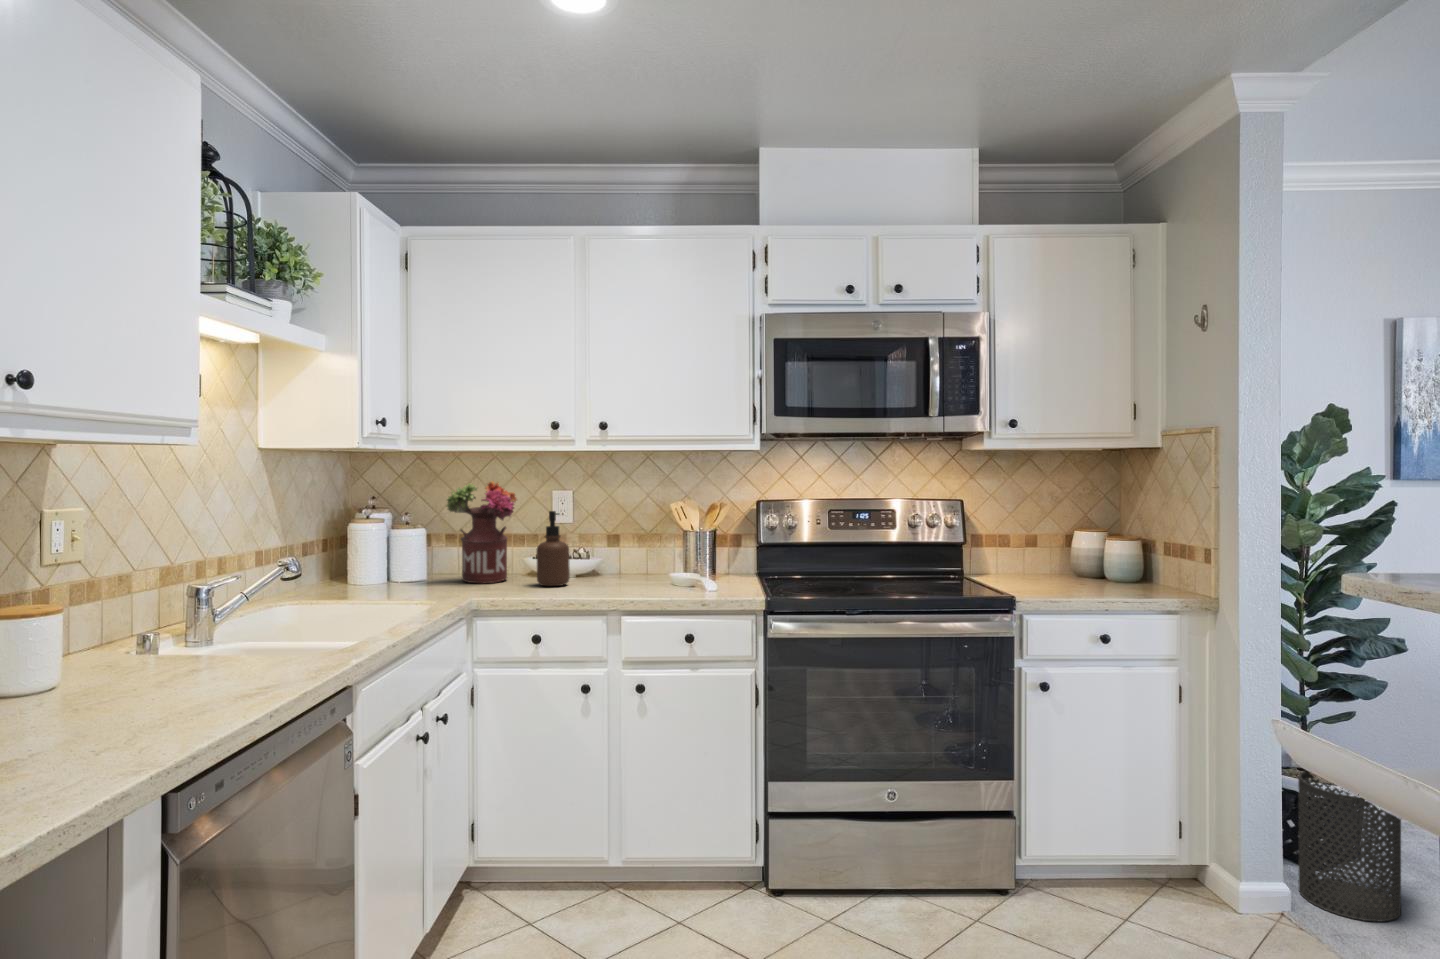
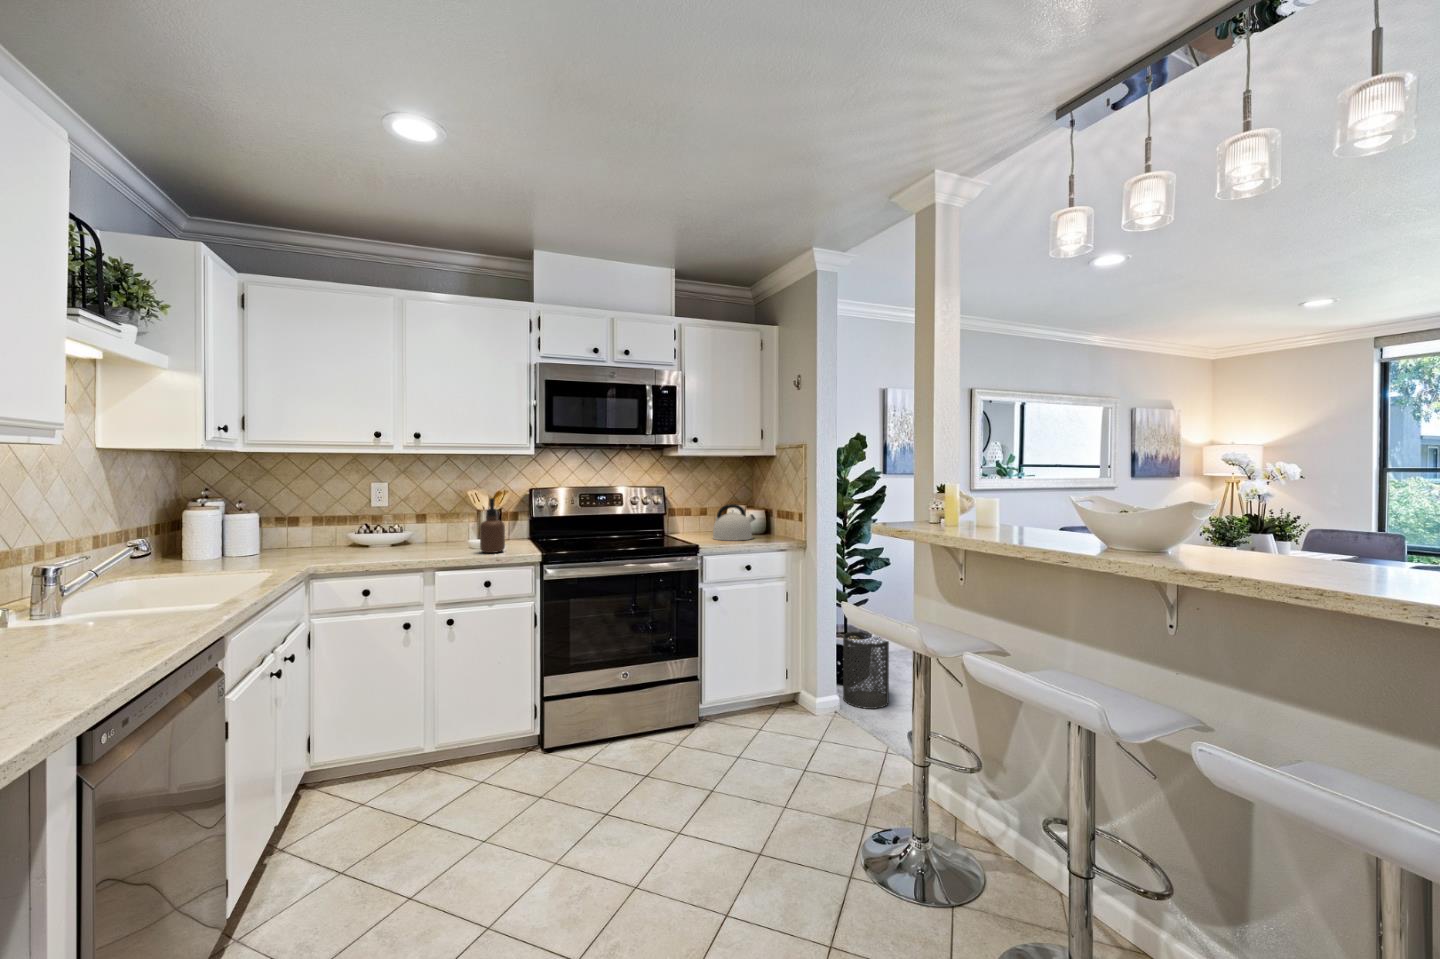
flower arrangement: present [446,481,517,583] -> none [278,476,342,554]
soap dispenser: present [537,511,570,586] -> present [480,498,505,553]
kettle: none [1043,528,1122,590] -> present [713,504,755,540]

